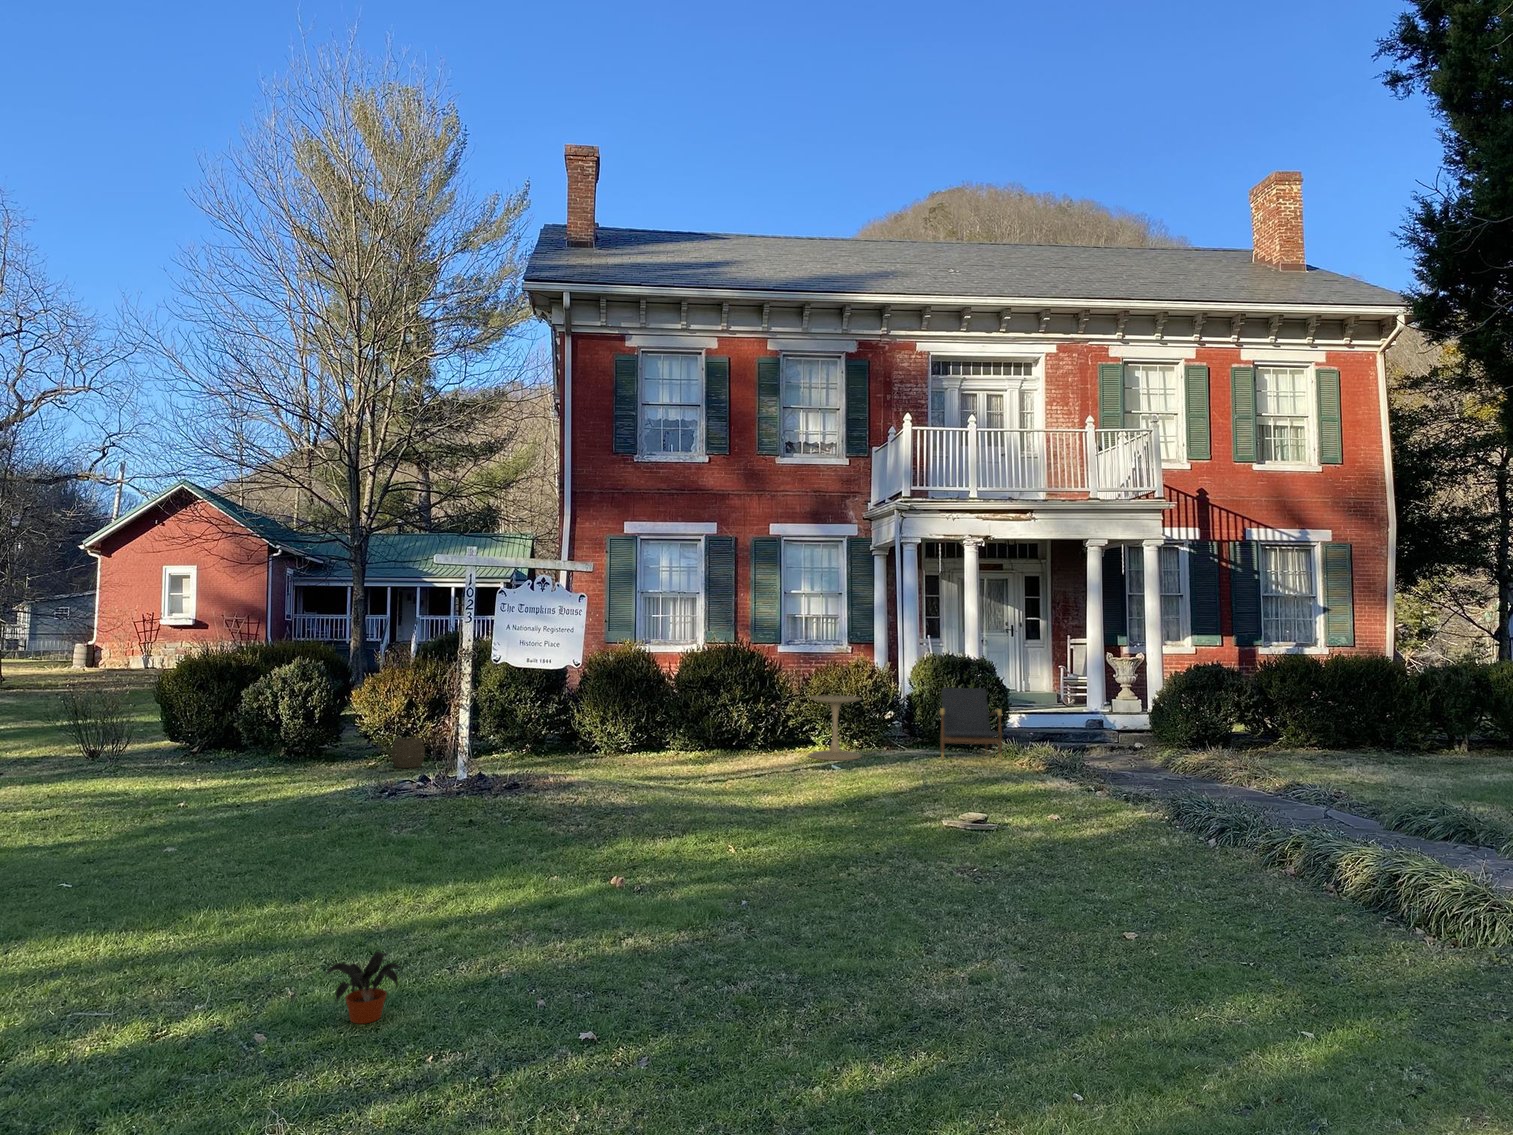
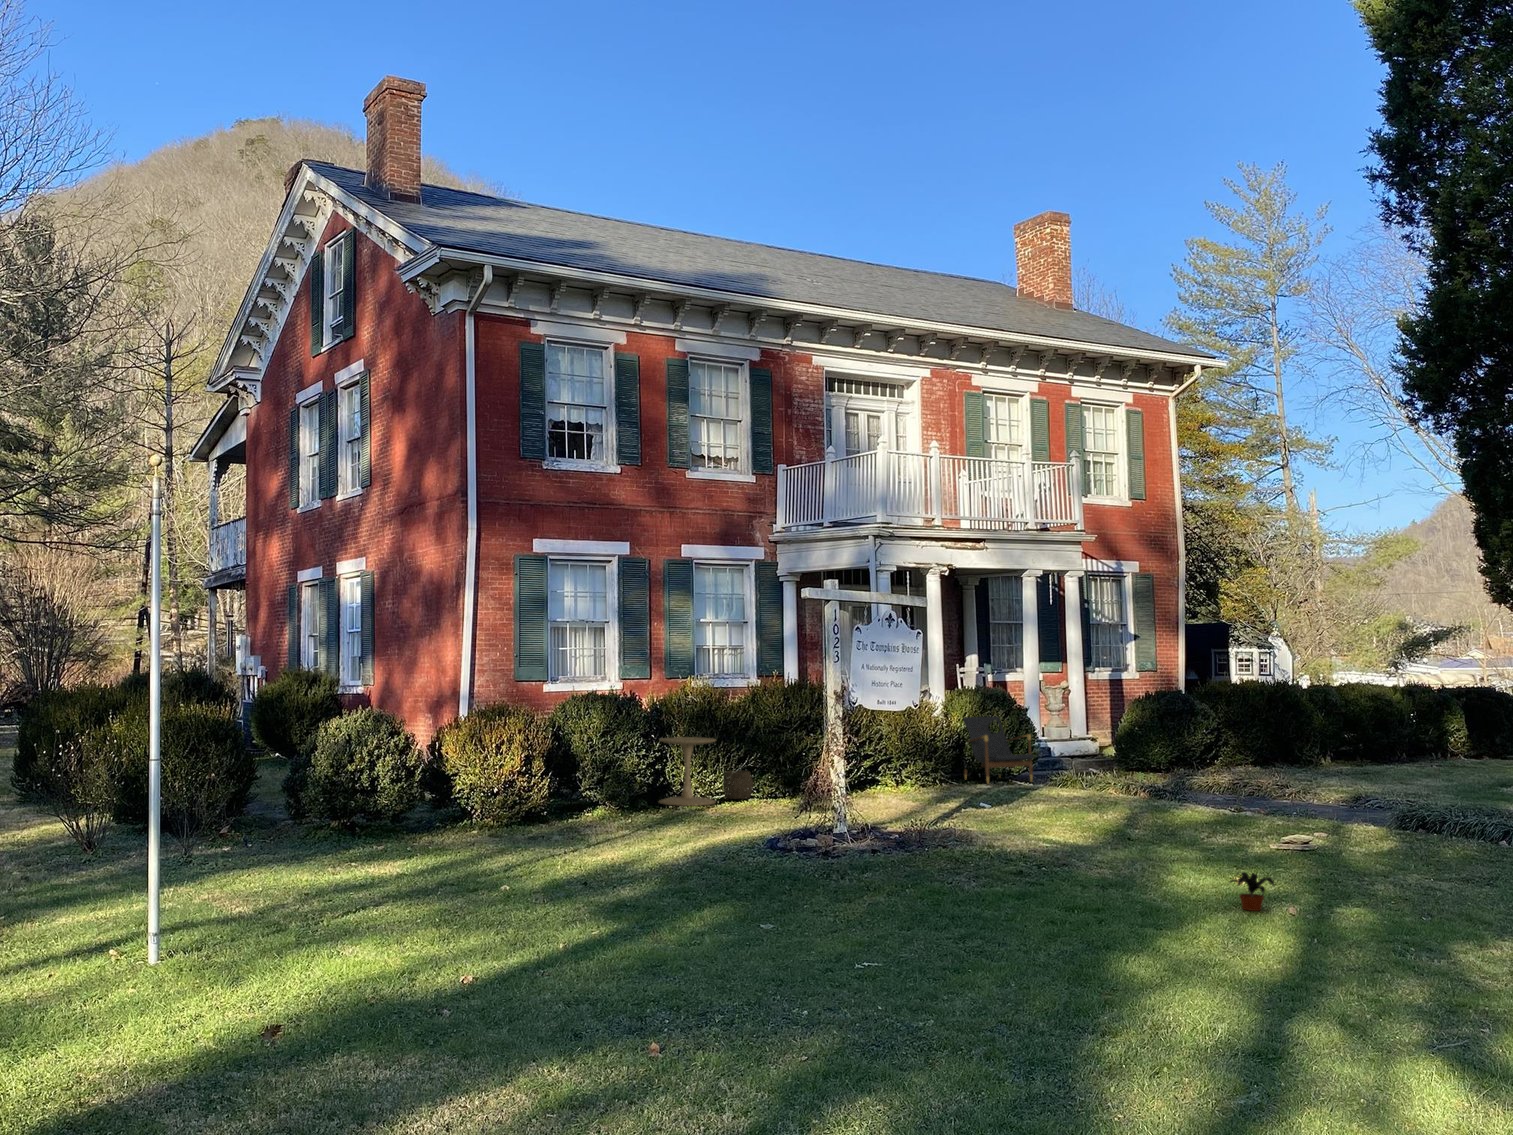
pedestal table: present [809,695,862,760] -> present [659,737,716,806]
woven basket: present [392,738,425,768] -> present [723,771,753,799]

